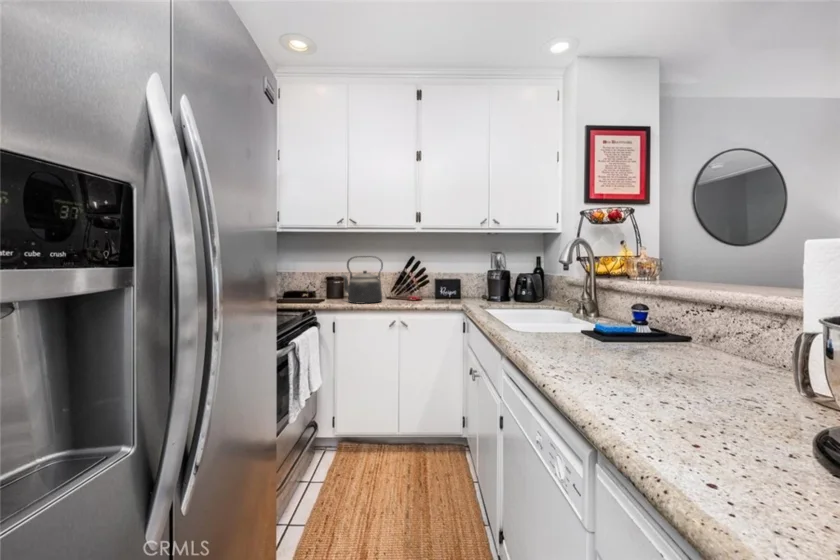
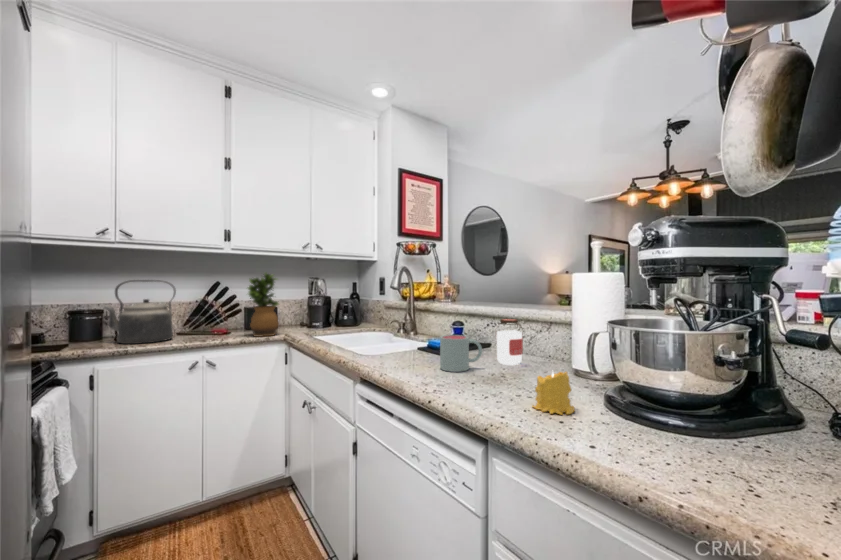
potted plant: none [431,248,459,305] -> present [248,273,279,337]
jar: none [677,306,724,368] -> present [497,319,523,365]
mug: none [593,320,651,364] -> present [440,335,482,372]
candle: none [683,380,758,448] -> present [533,372,575,415]

